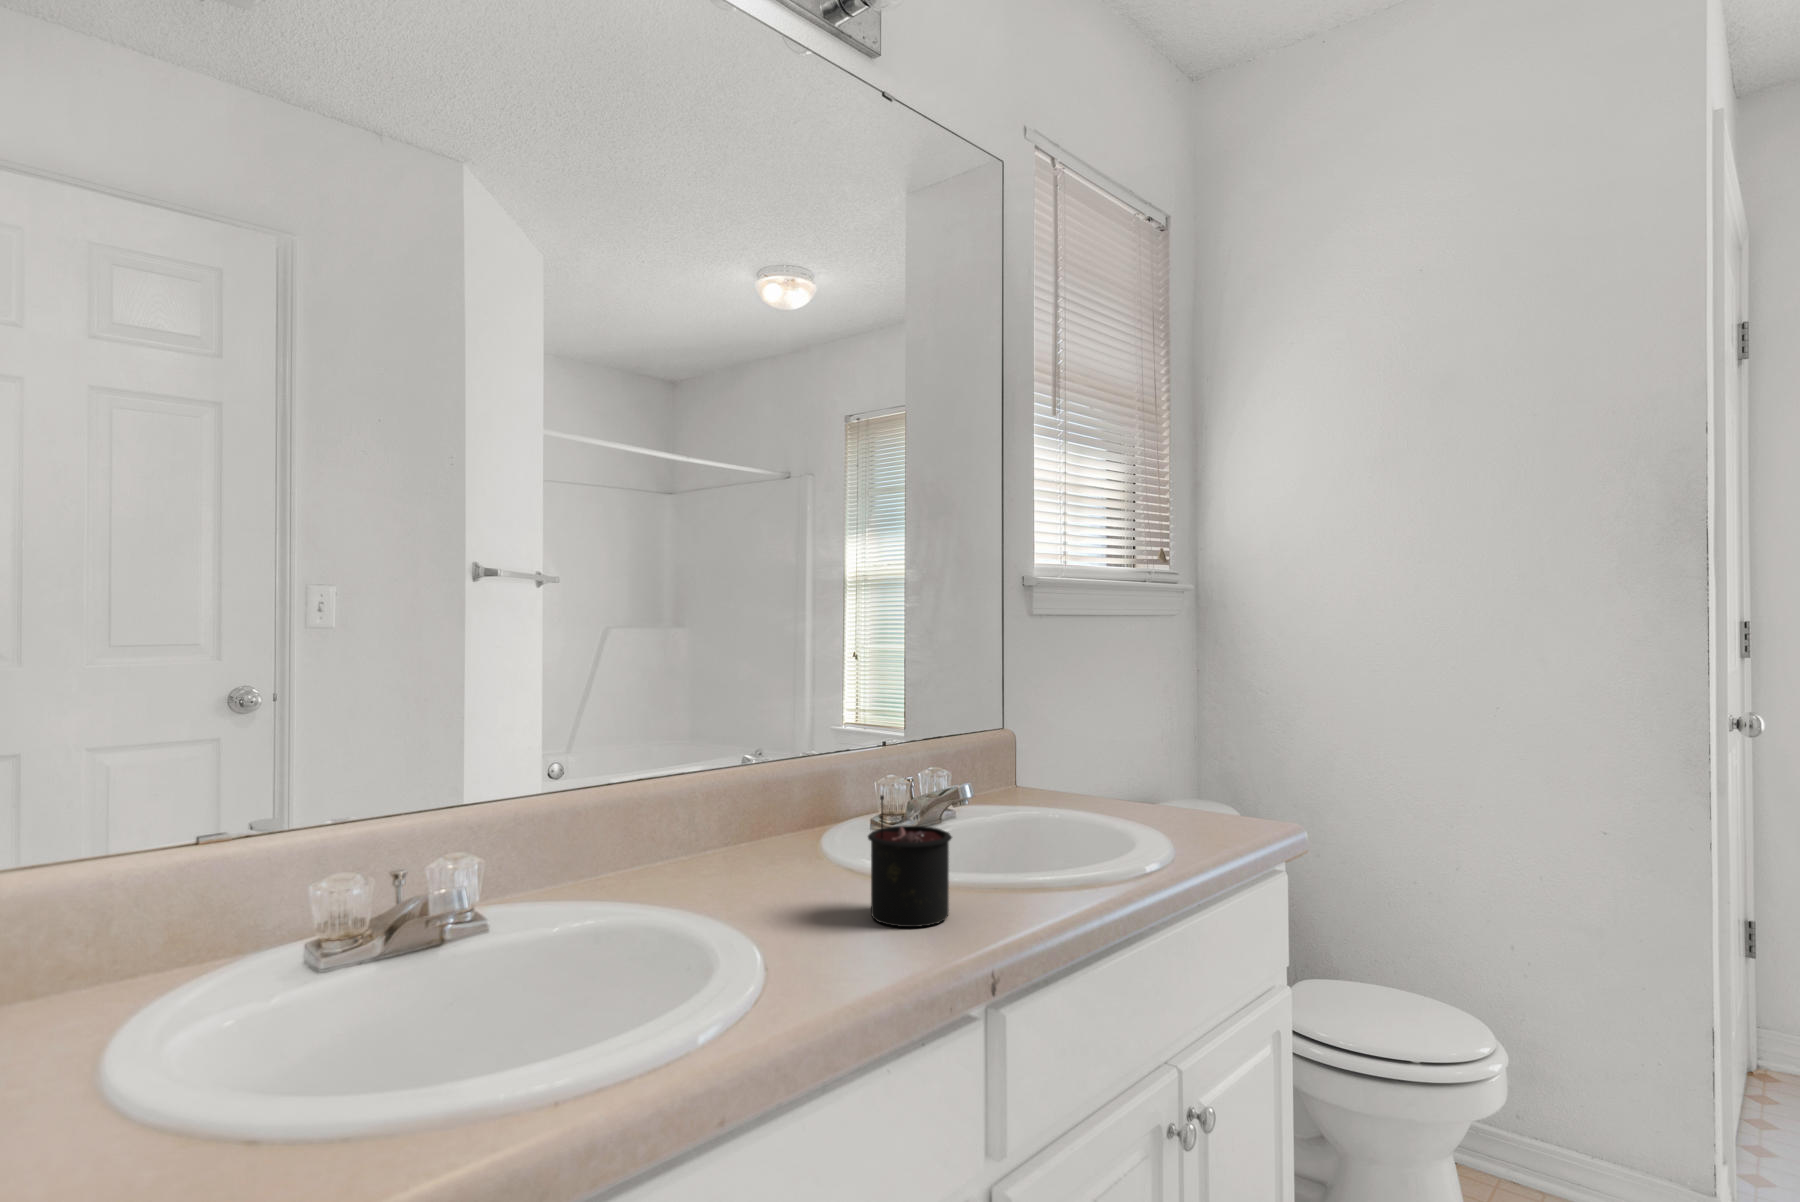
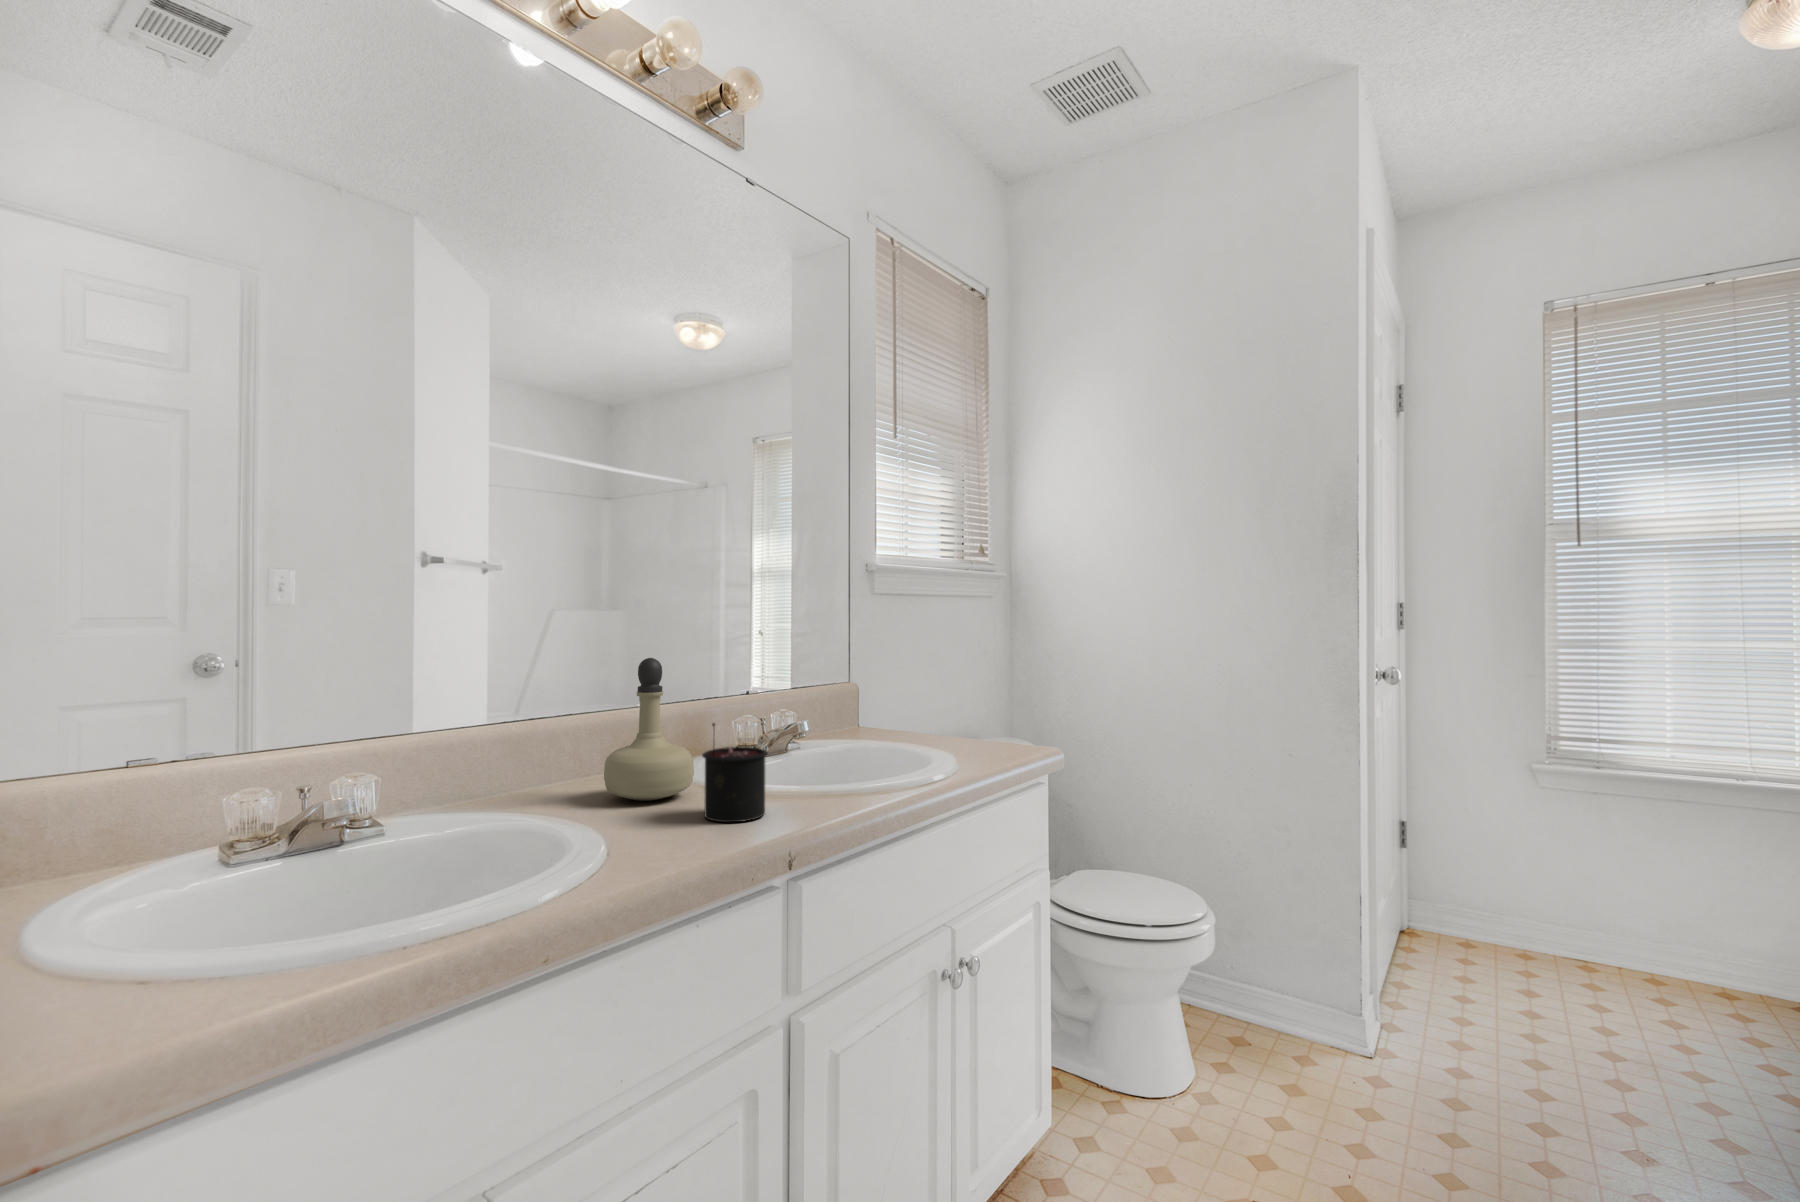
perfume bottle: none [737,707,846,890] -> present [604,658,694,801]

